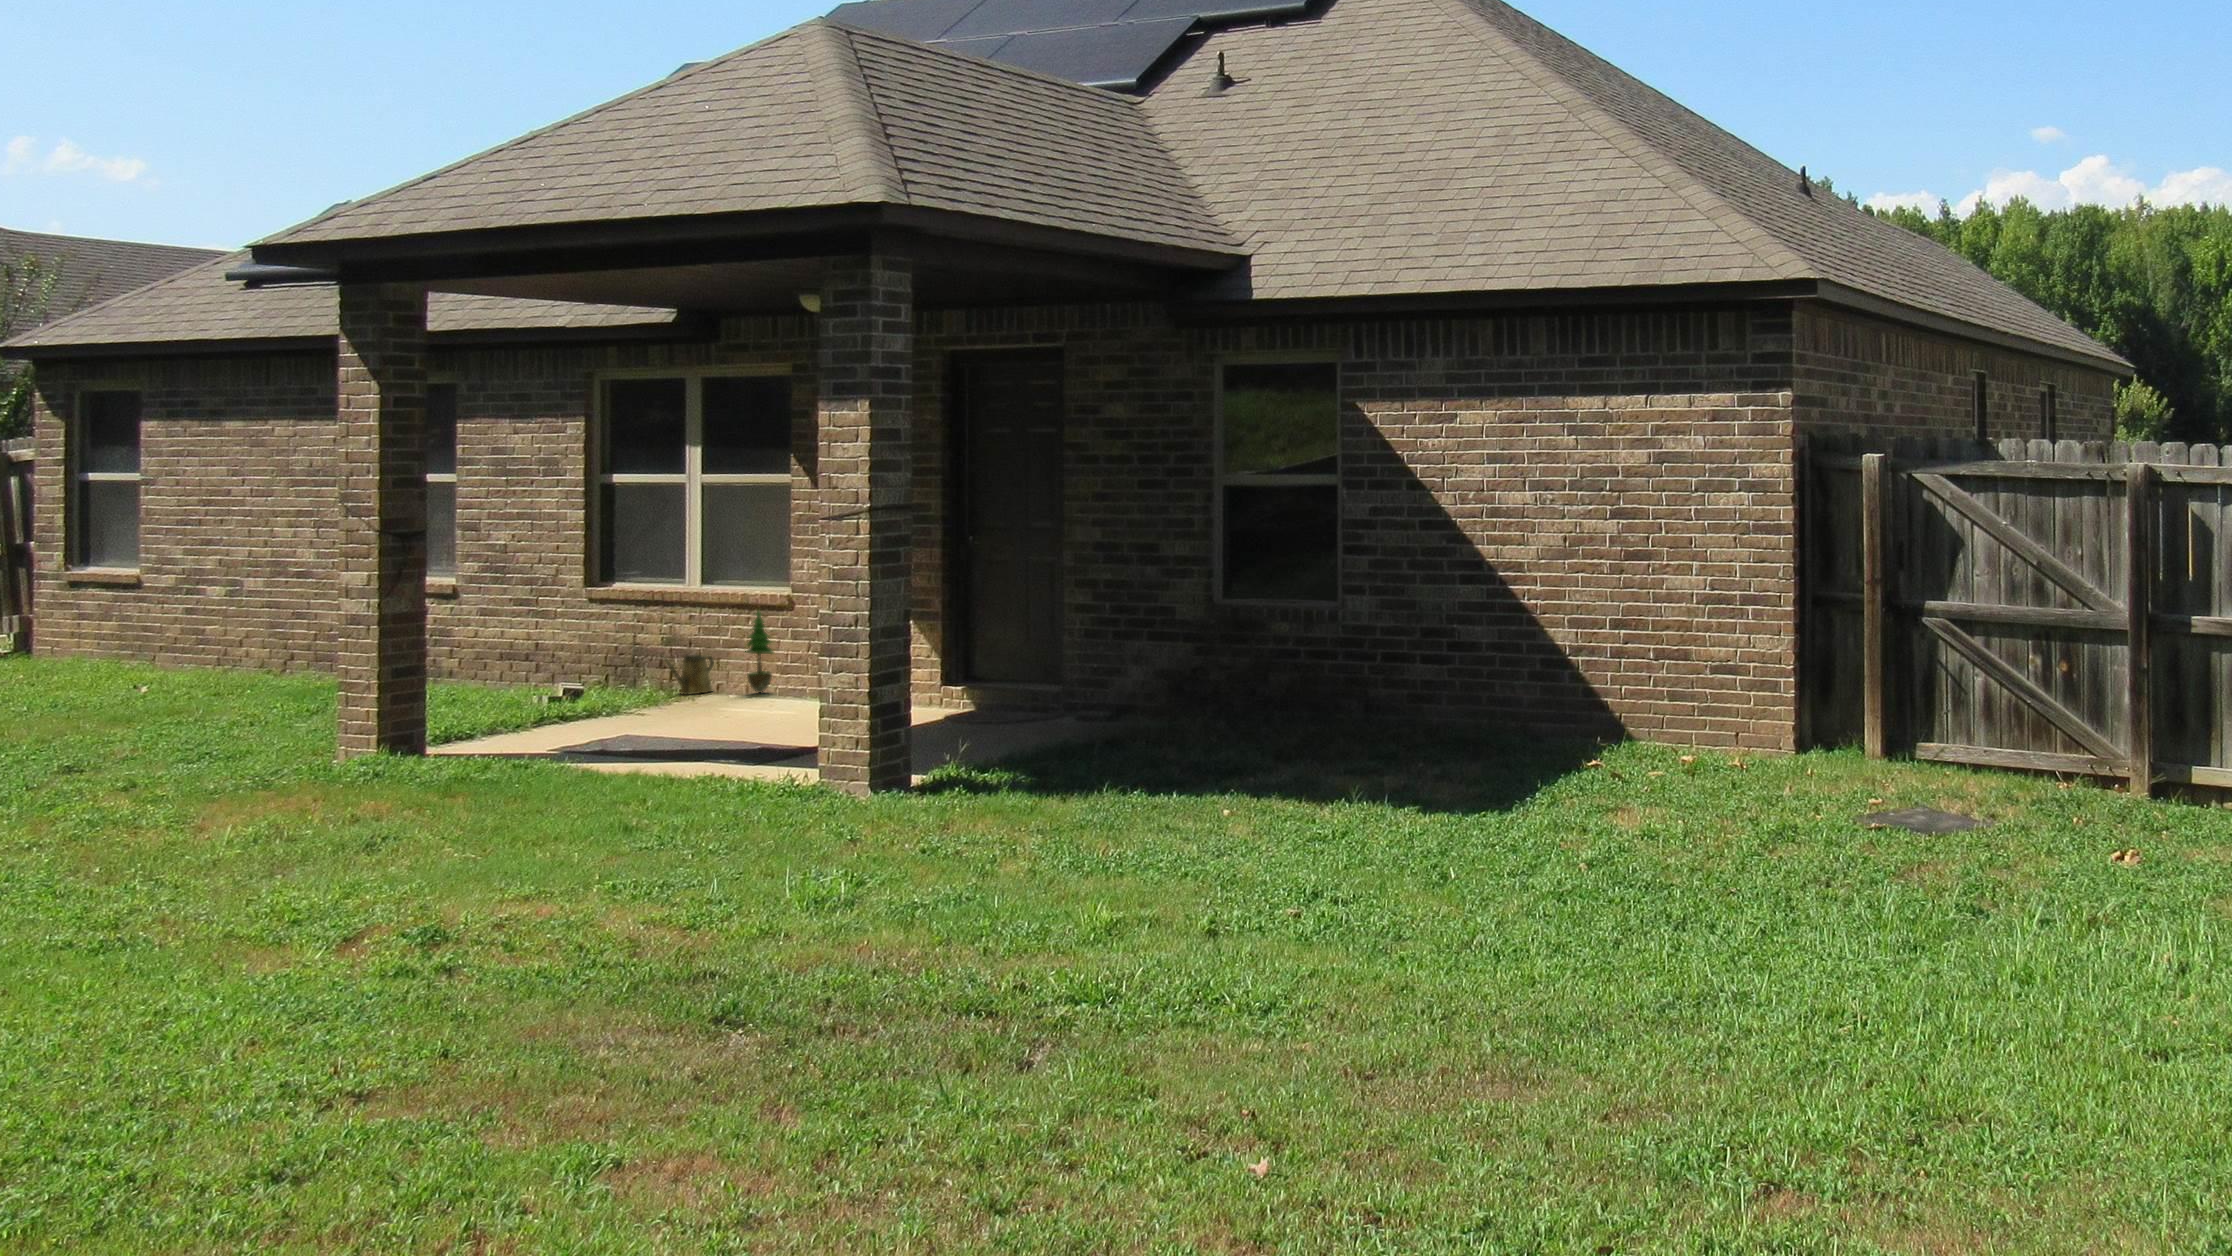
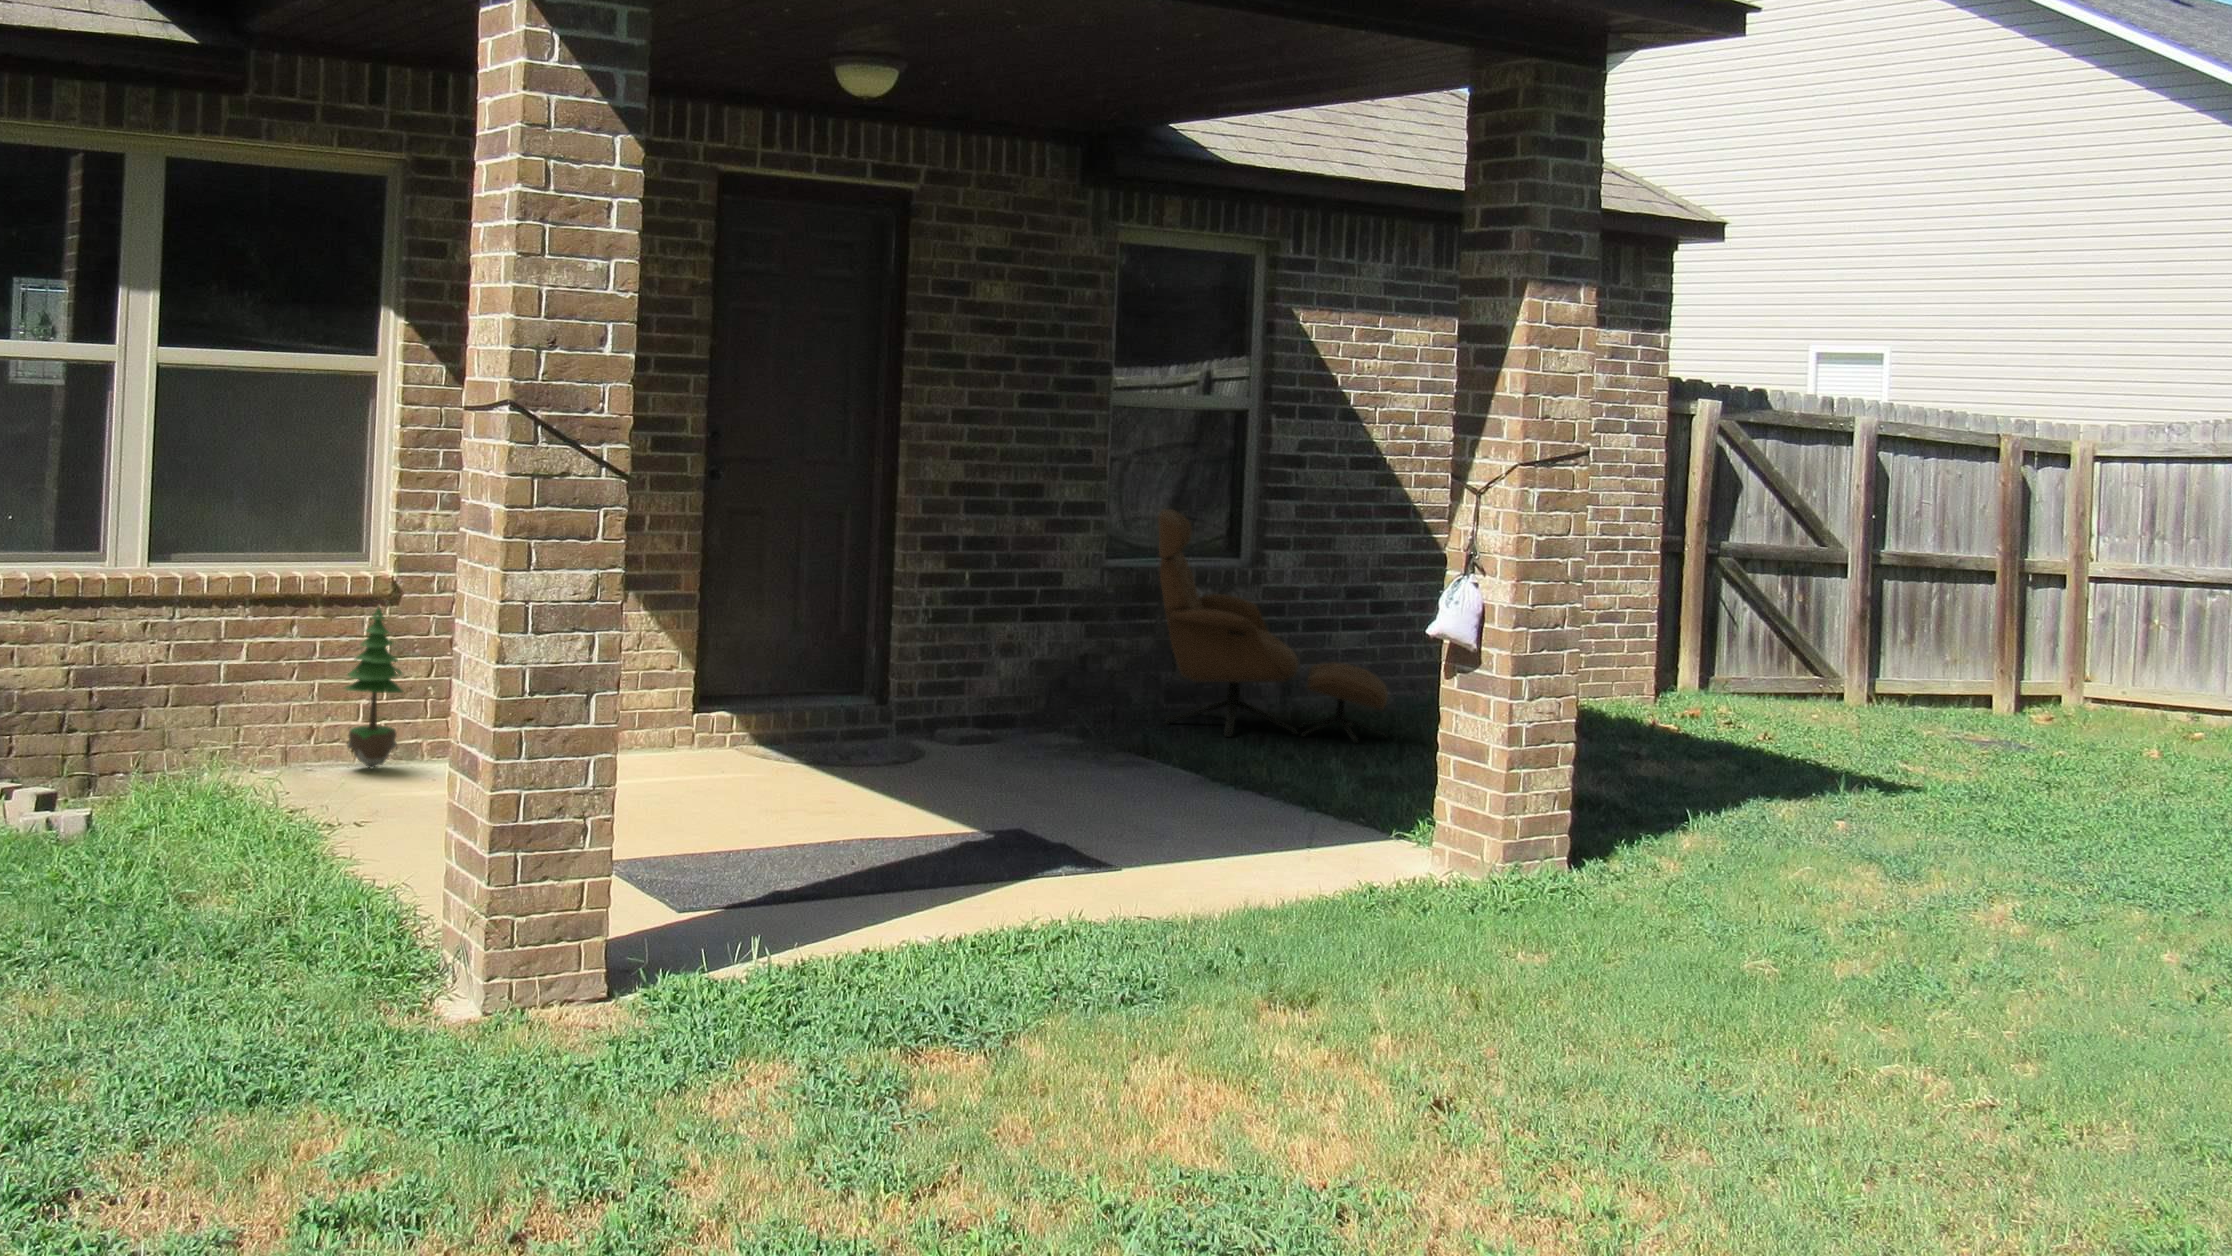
lounge chair: none [1188,560,1329,733] -> present [1158,509,1388,743]
watering can: present [663,655,714,695] -> none [197,705,268,788]

